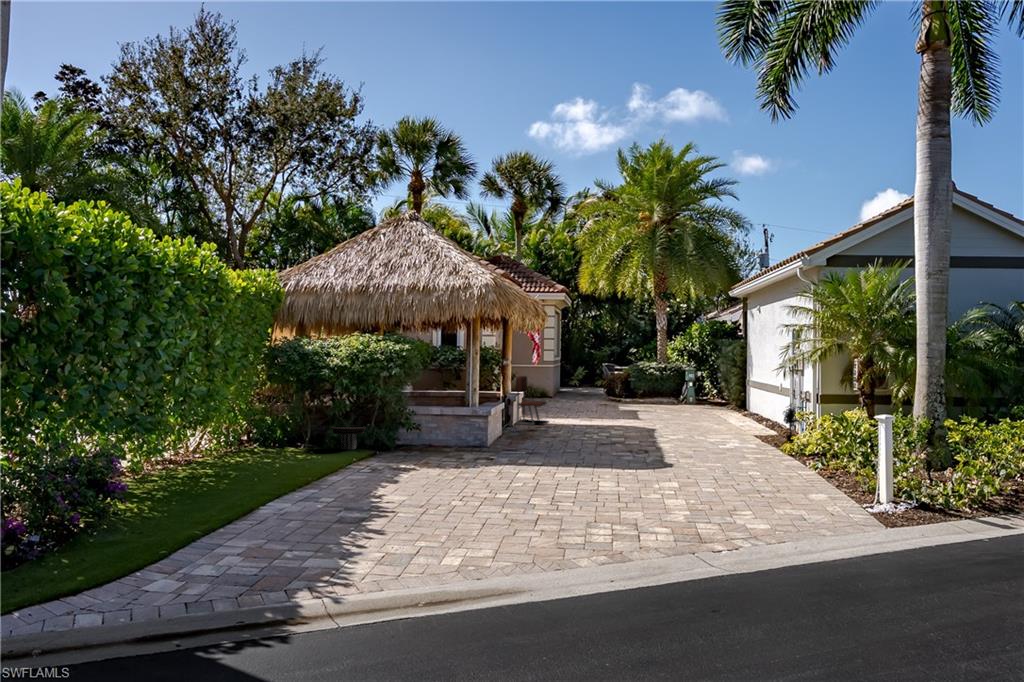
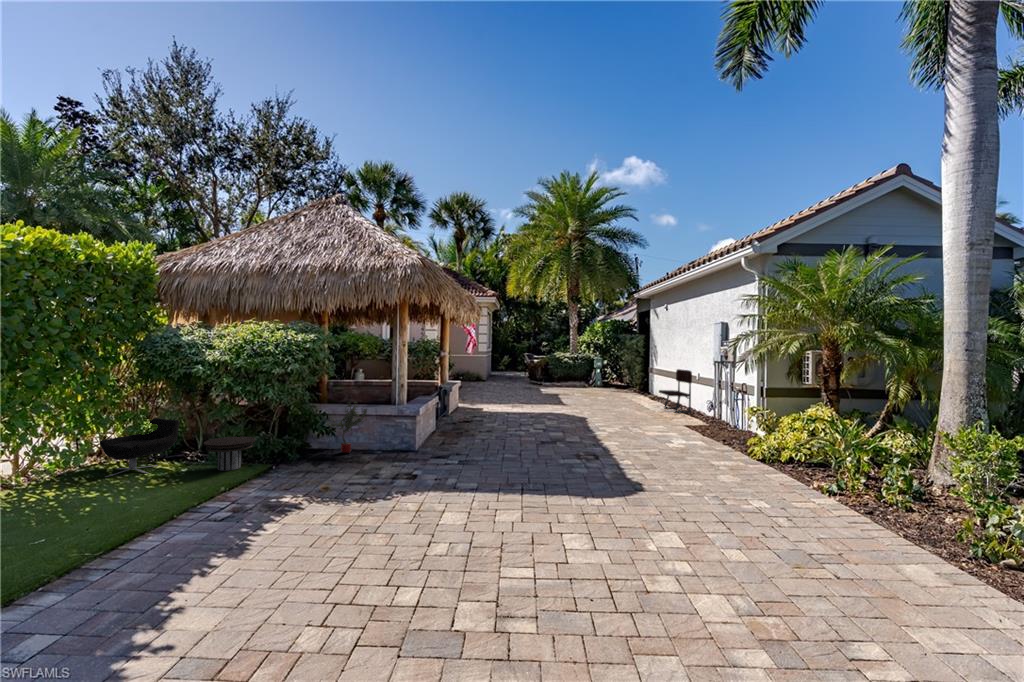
bench: present [516,376,546,425] -> present [659,369,692,413]
potted tree: present [784,404,801,443] -> present [327,402,367,453]
lounge chair: none [259,410,309,450] -> present [100,418,180,477]

